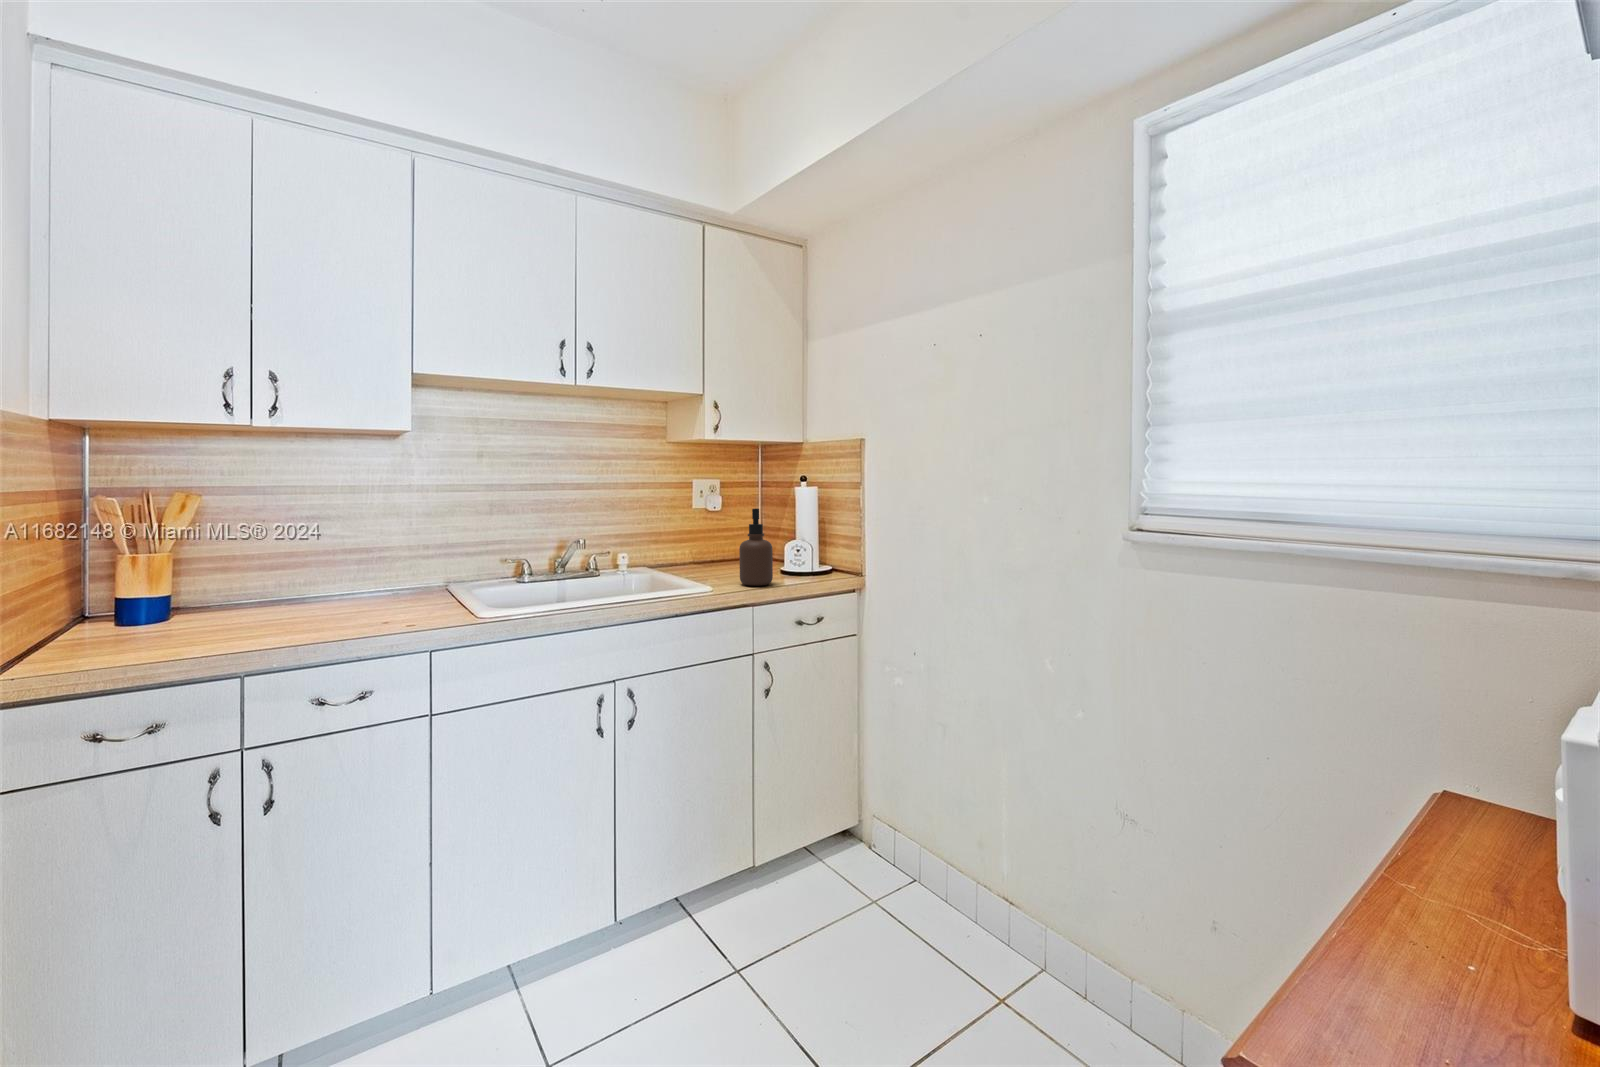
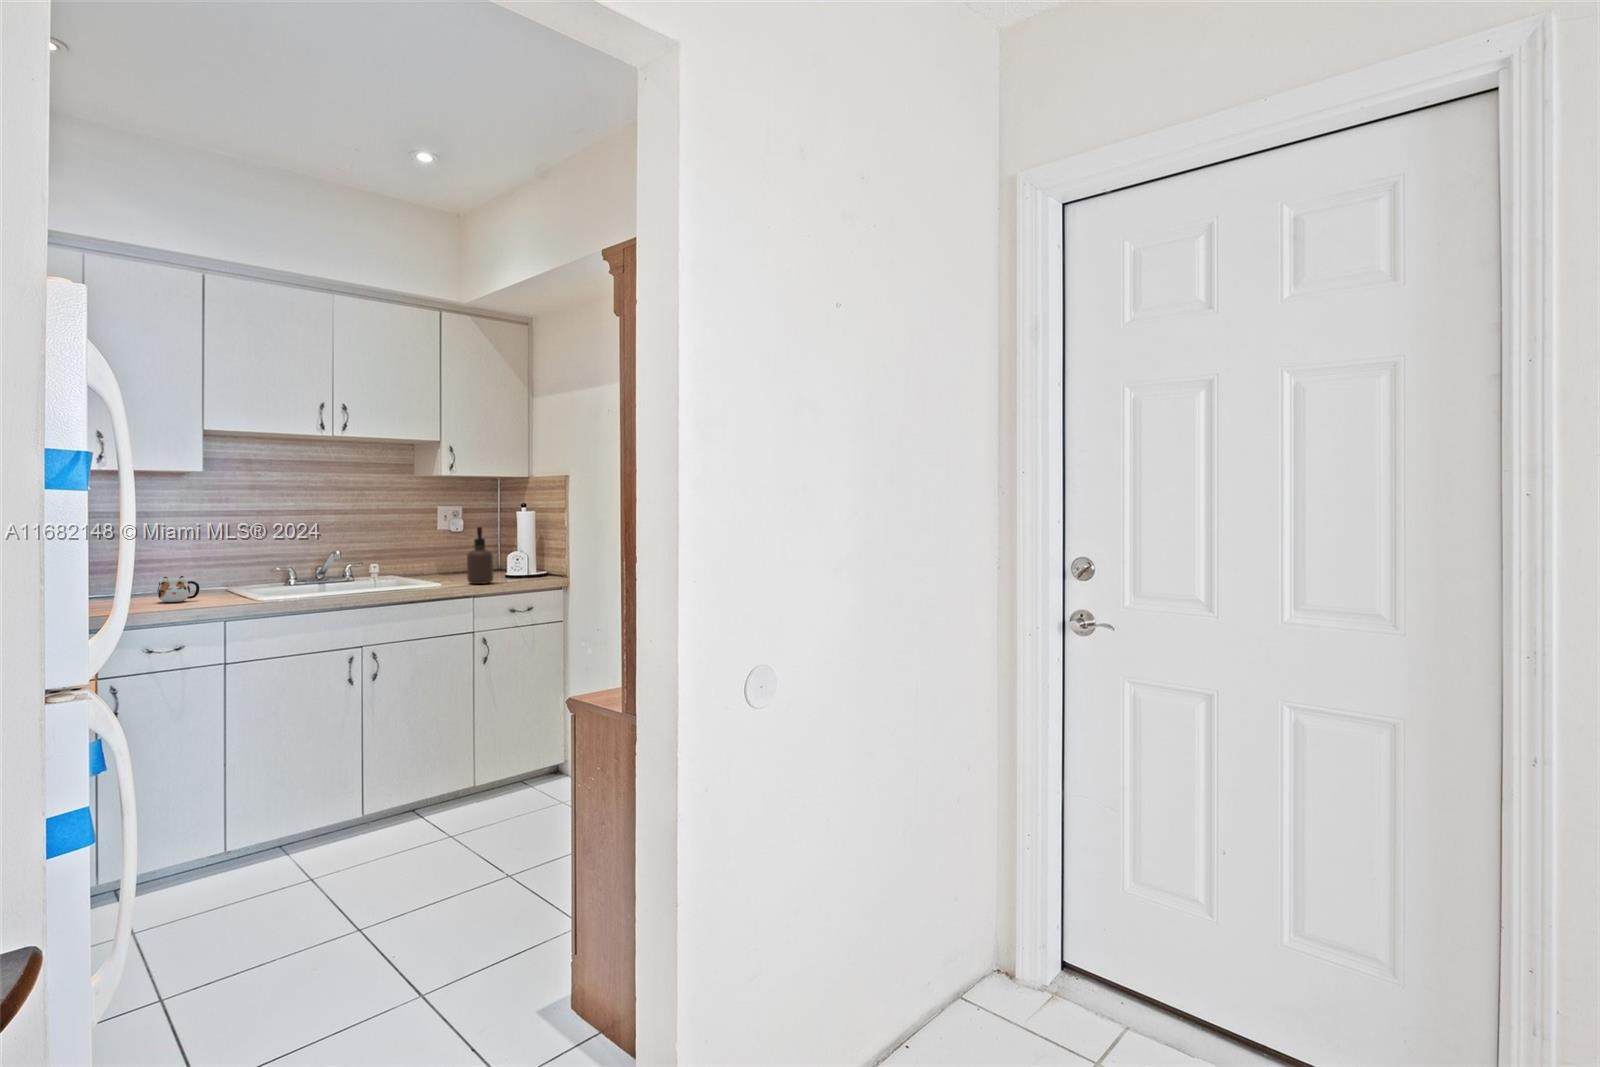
mug: none [344,582,401,620] -> present [157,576,199,602]

